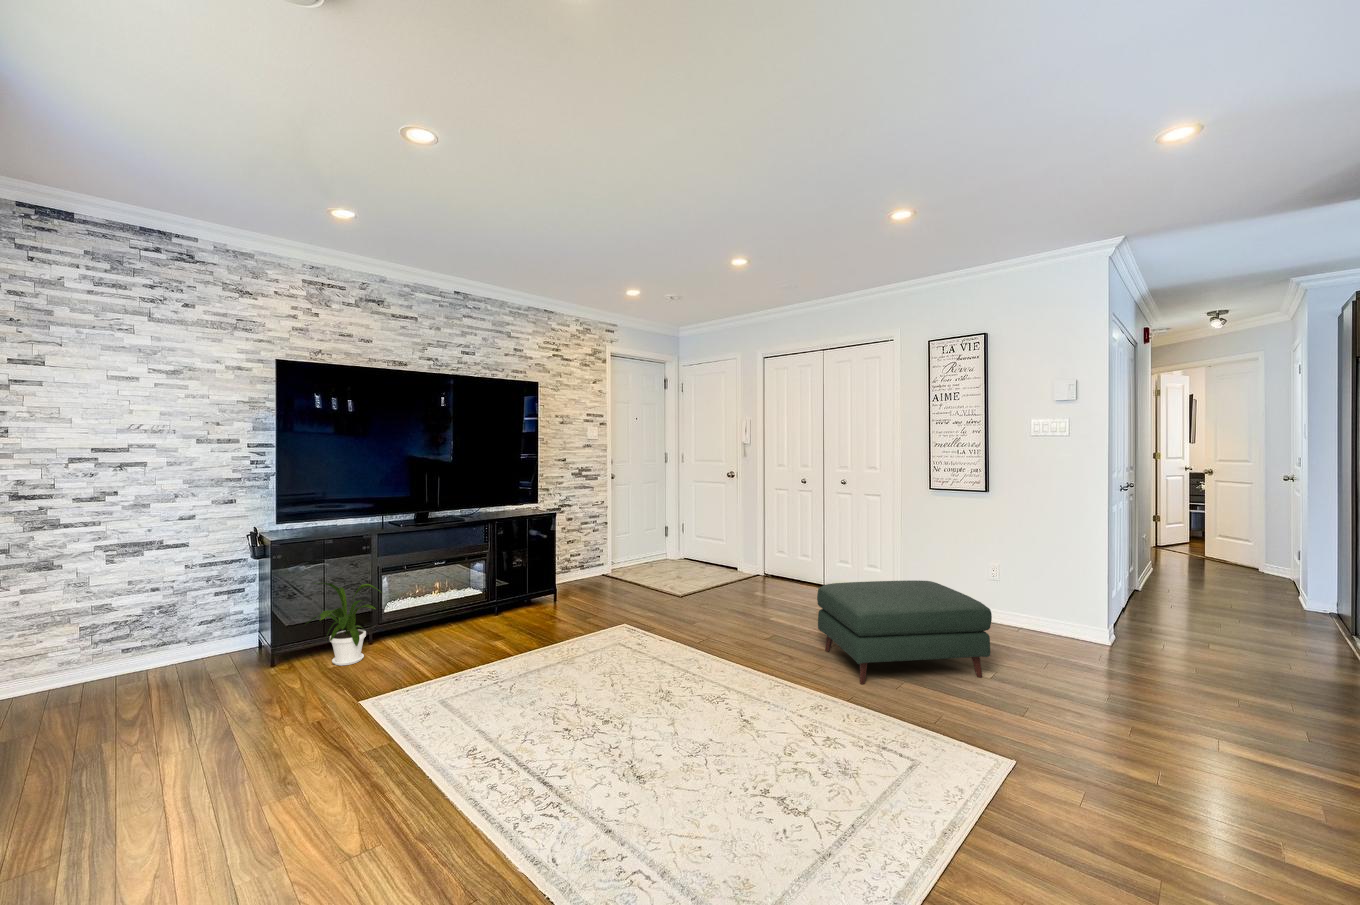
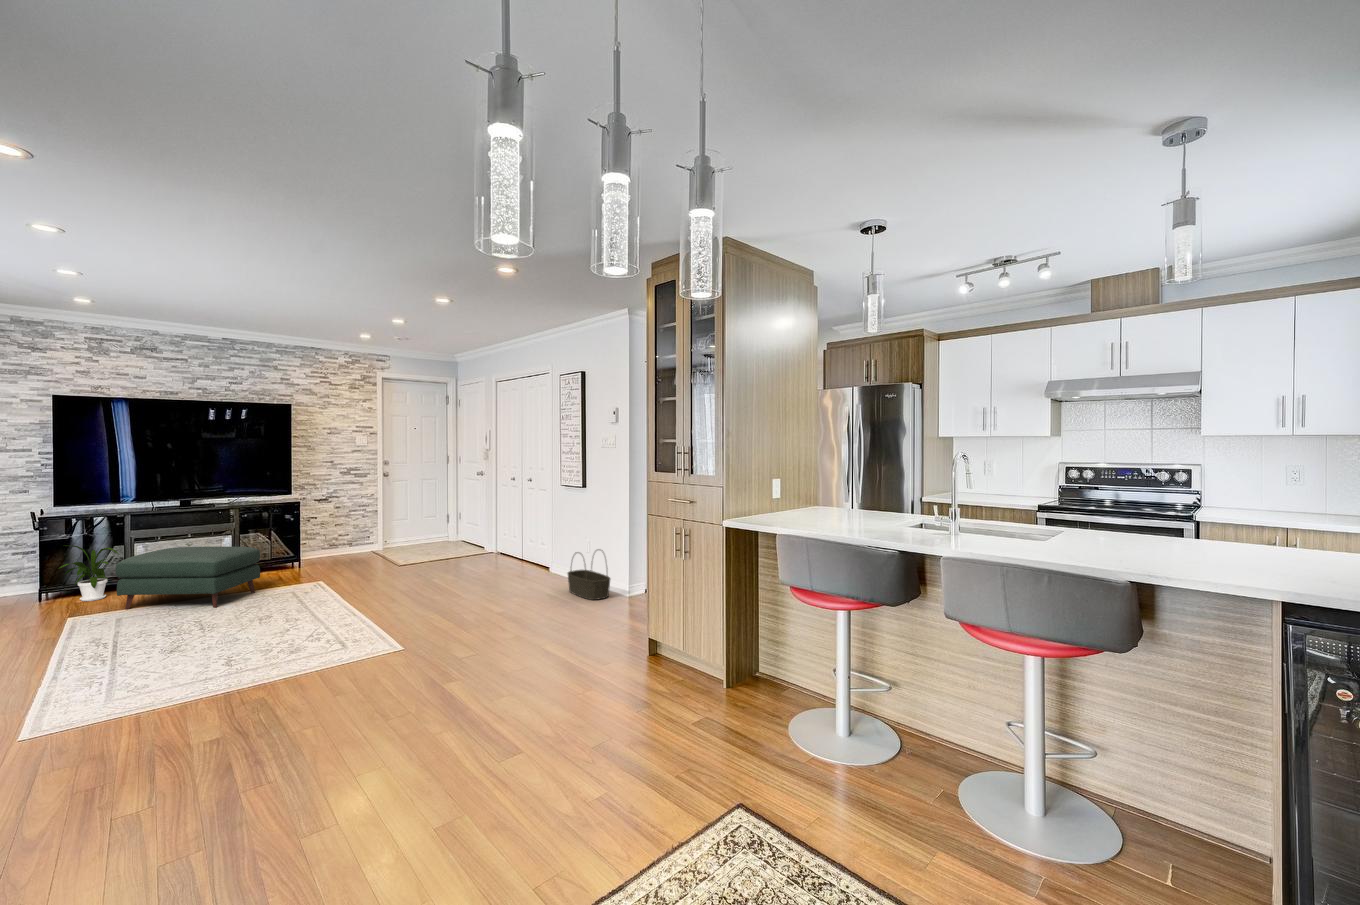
basket: none [987,574,1077,647] -> present [568,549,610,600]
ottoman: present [817,580,992,684] -> present [115,546,260,609]

